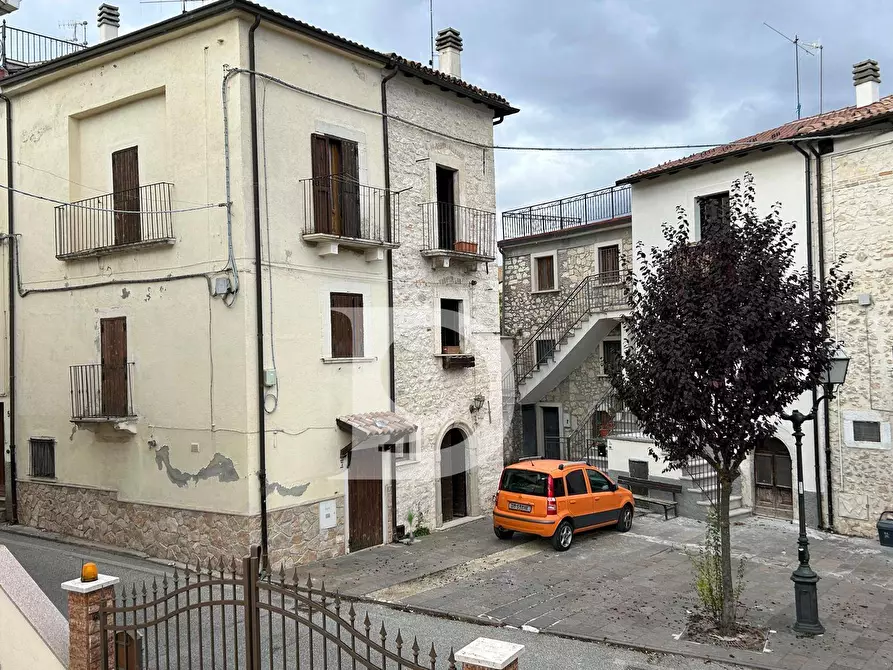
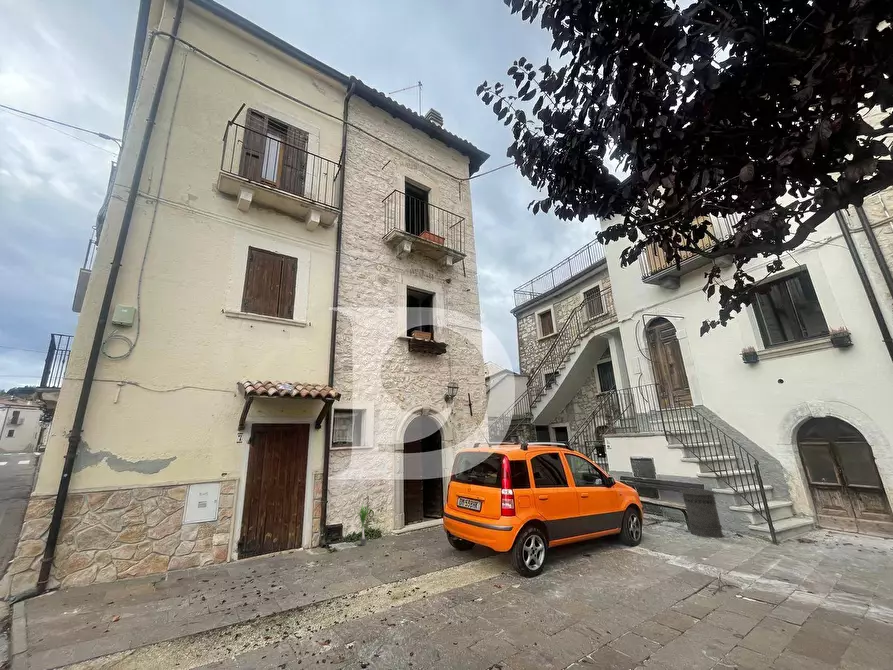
trash can: none [664,488,690,524] -> present [680,488,723,538]

